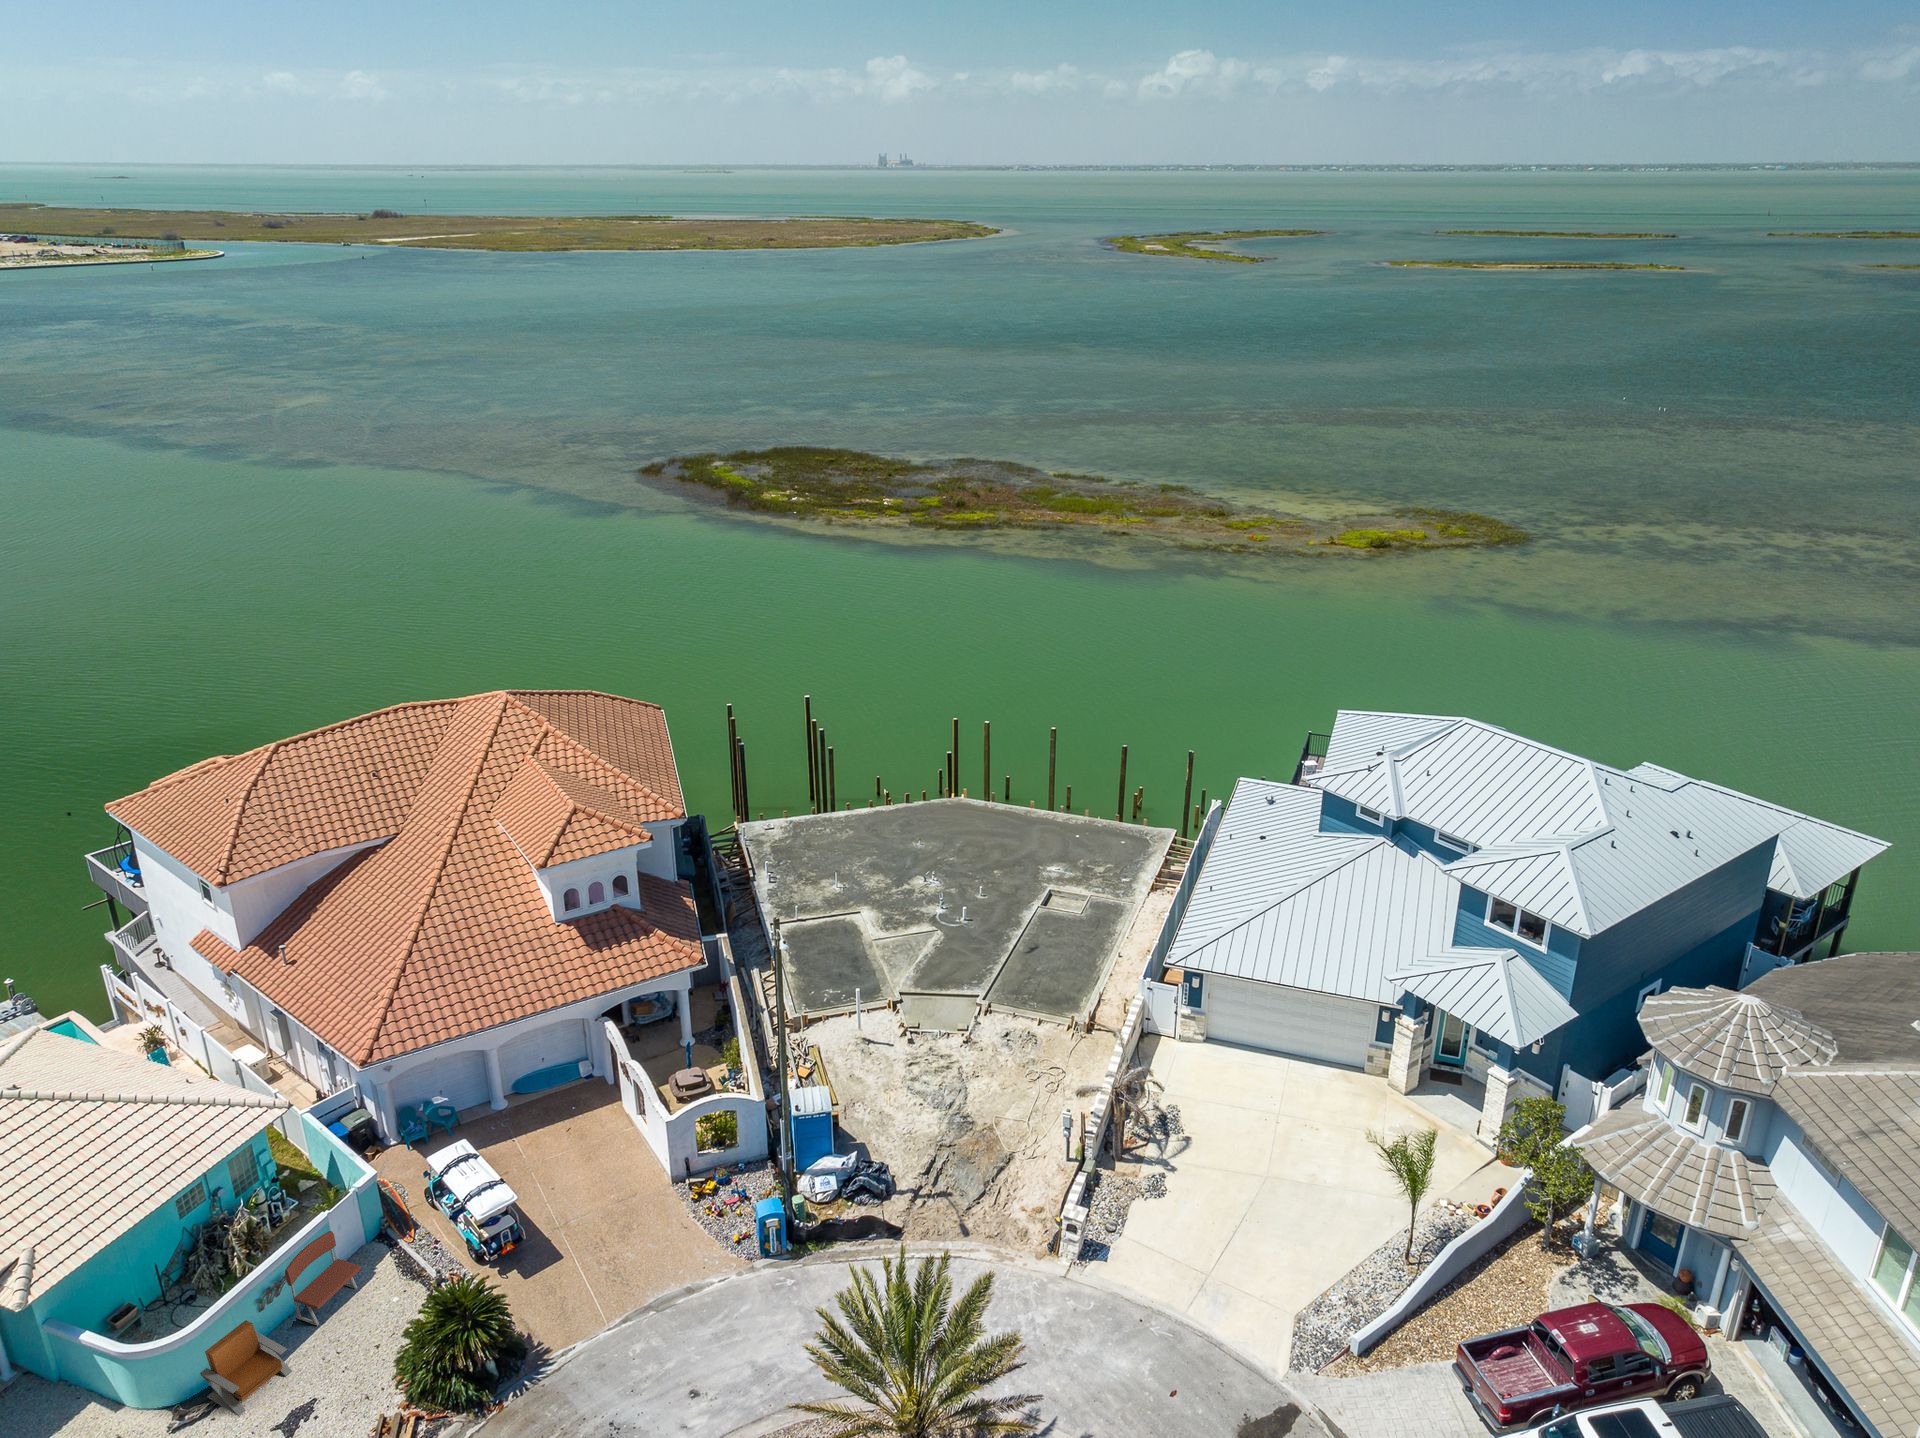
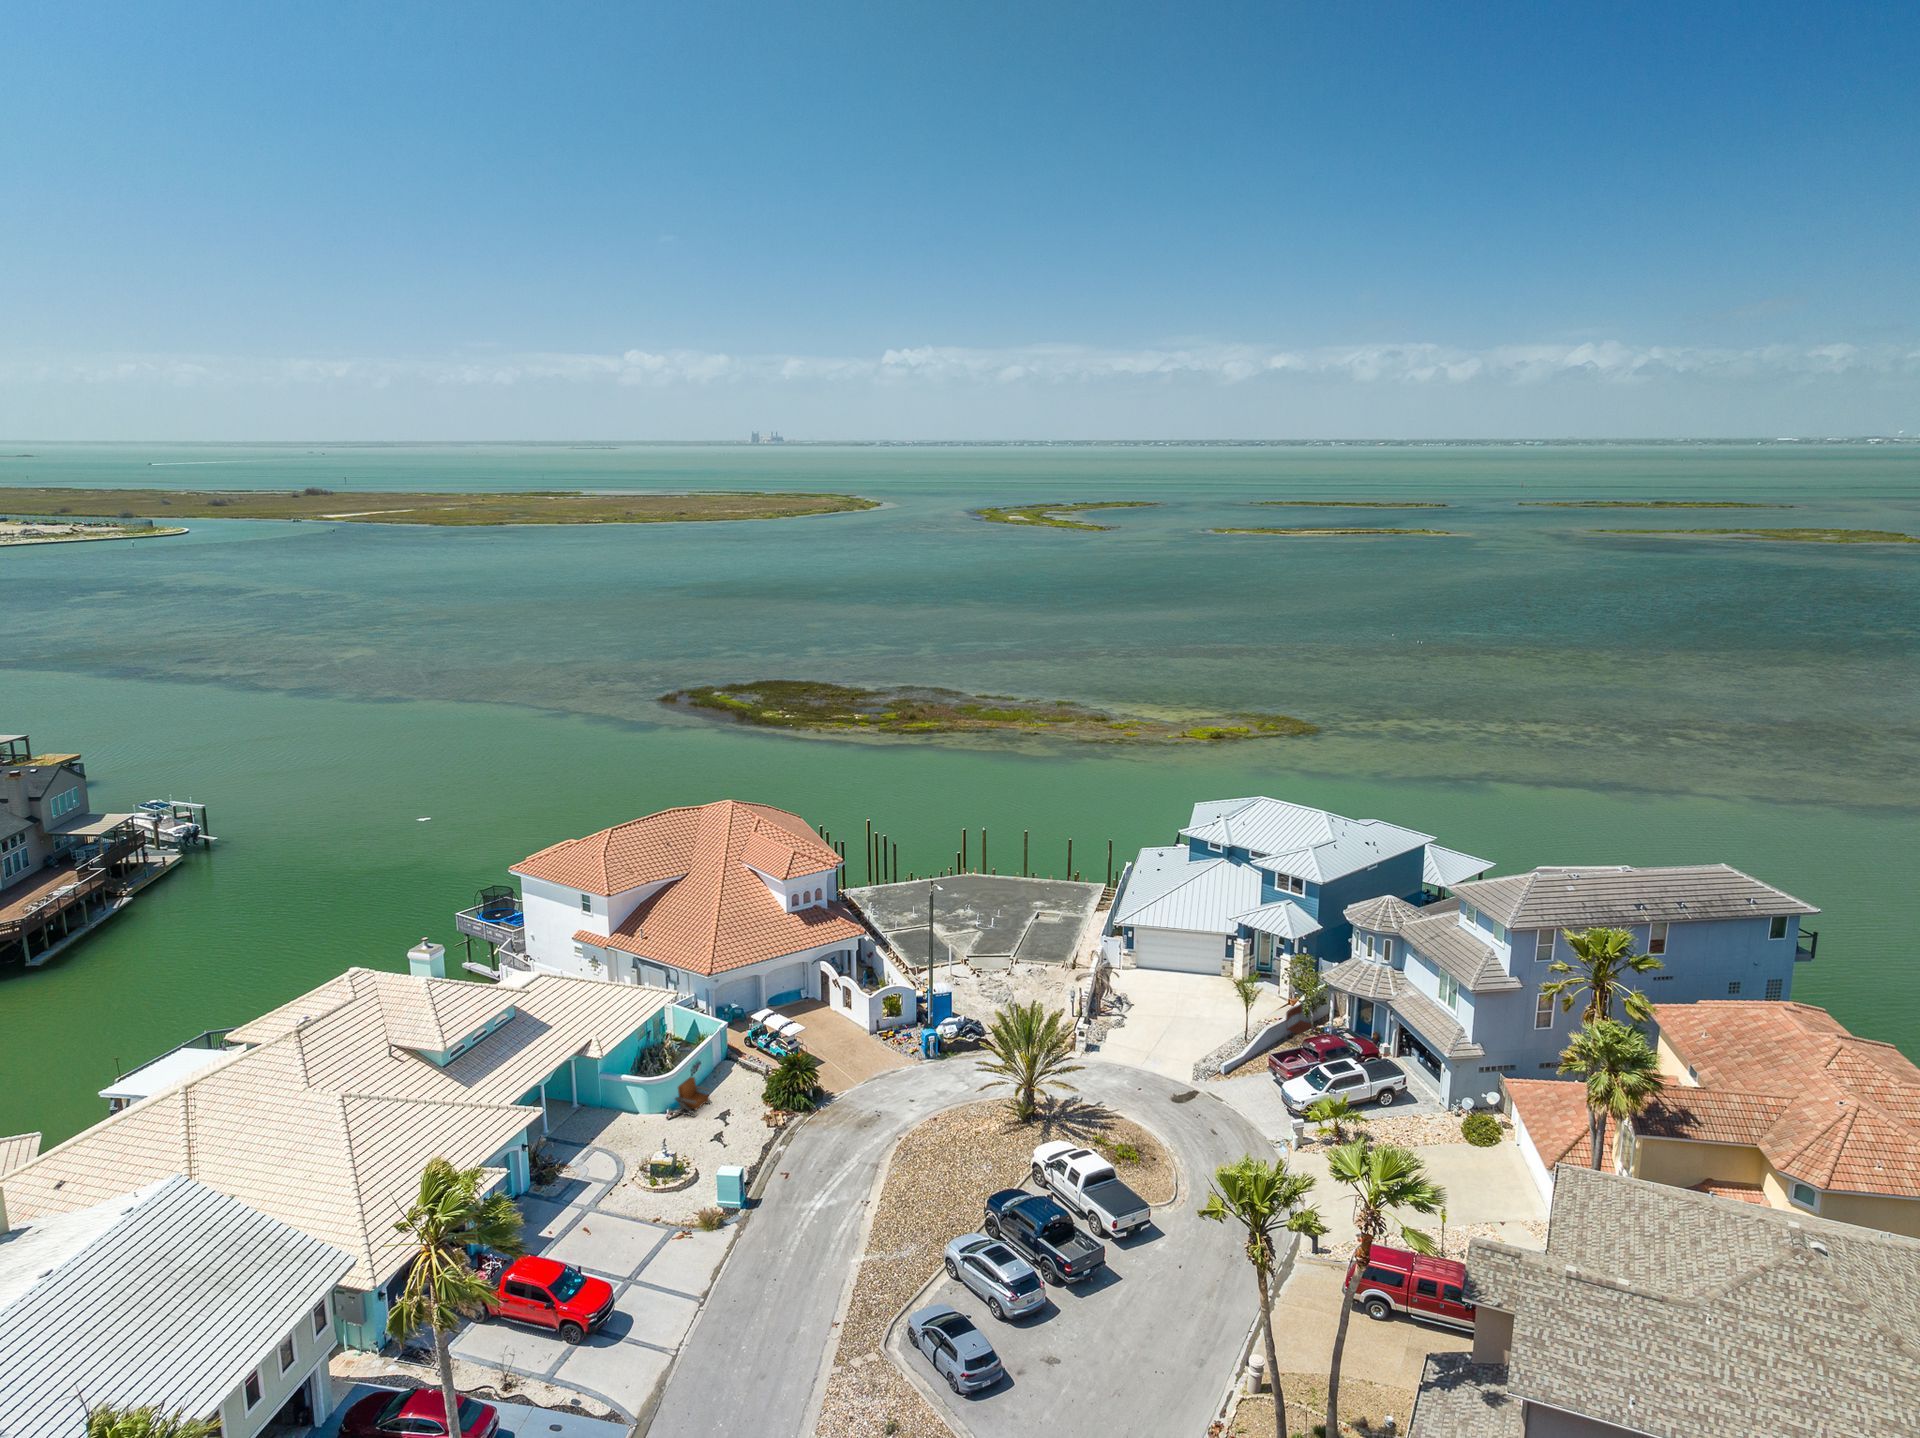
bench: present [285,1231,361,1326] -> present [1285,1005,1313,1044]

